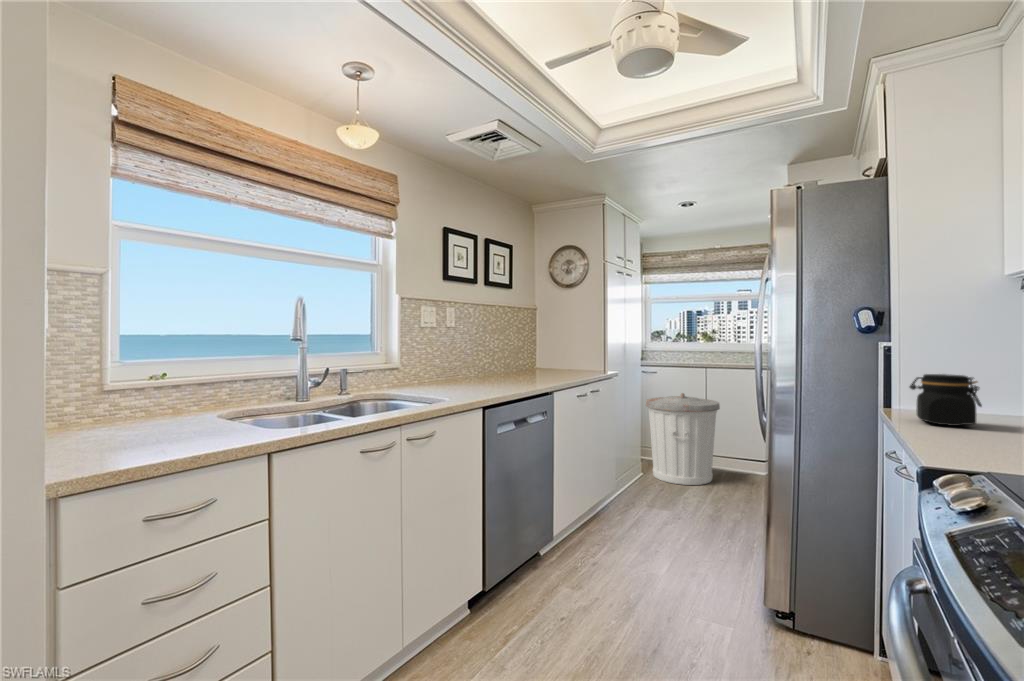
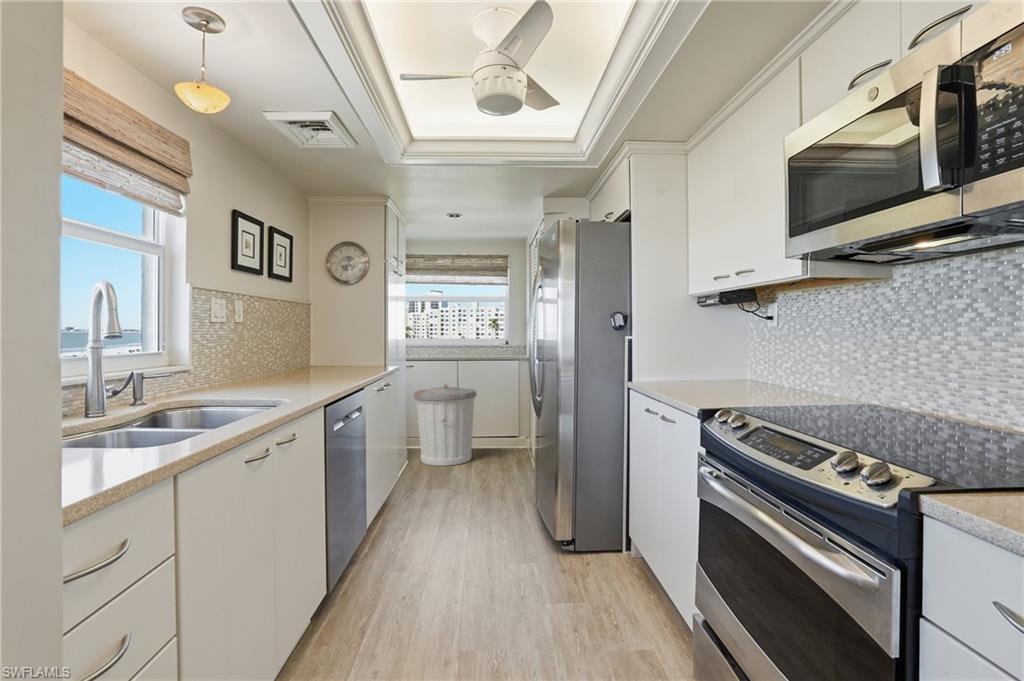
jar: present [910,374,982,426] -> none [650,353,685,384]

